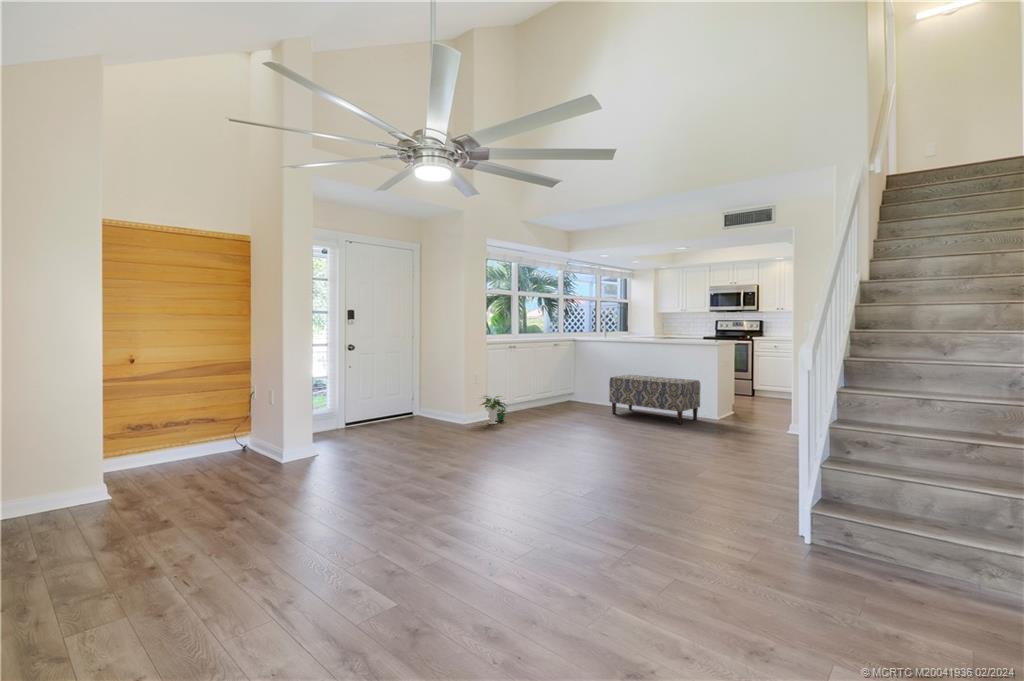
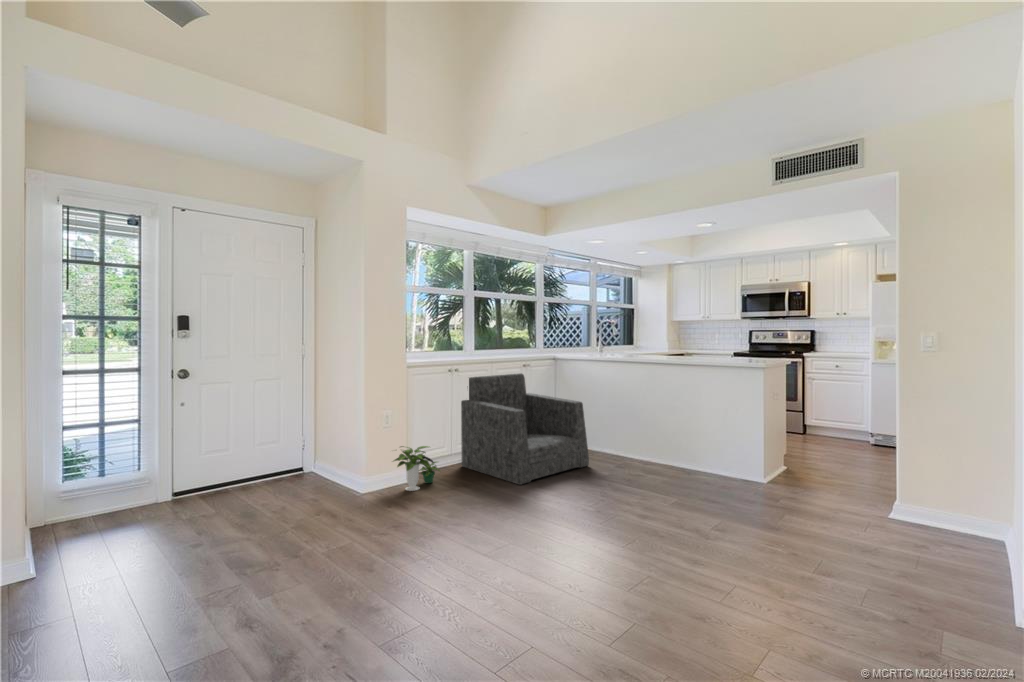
armchair: none [517,350,603,421] -> present [461,373,589,485]
bench: present [609,375,700,424] -> none [597,409,735,494]

